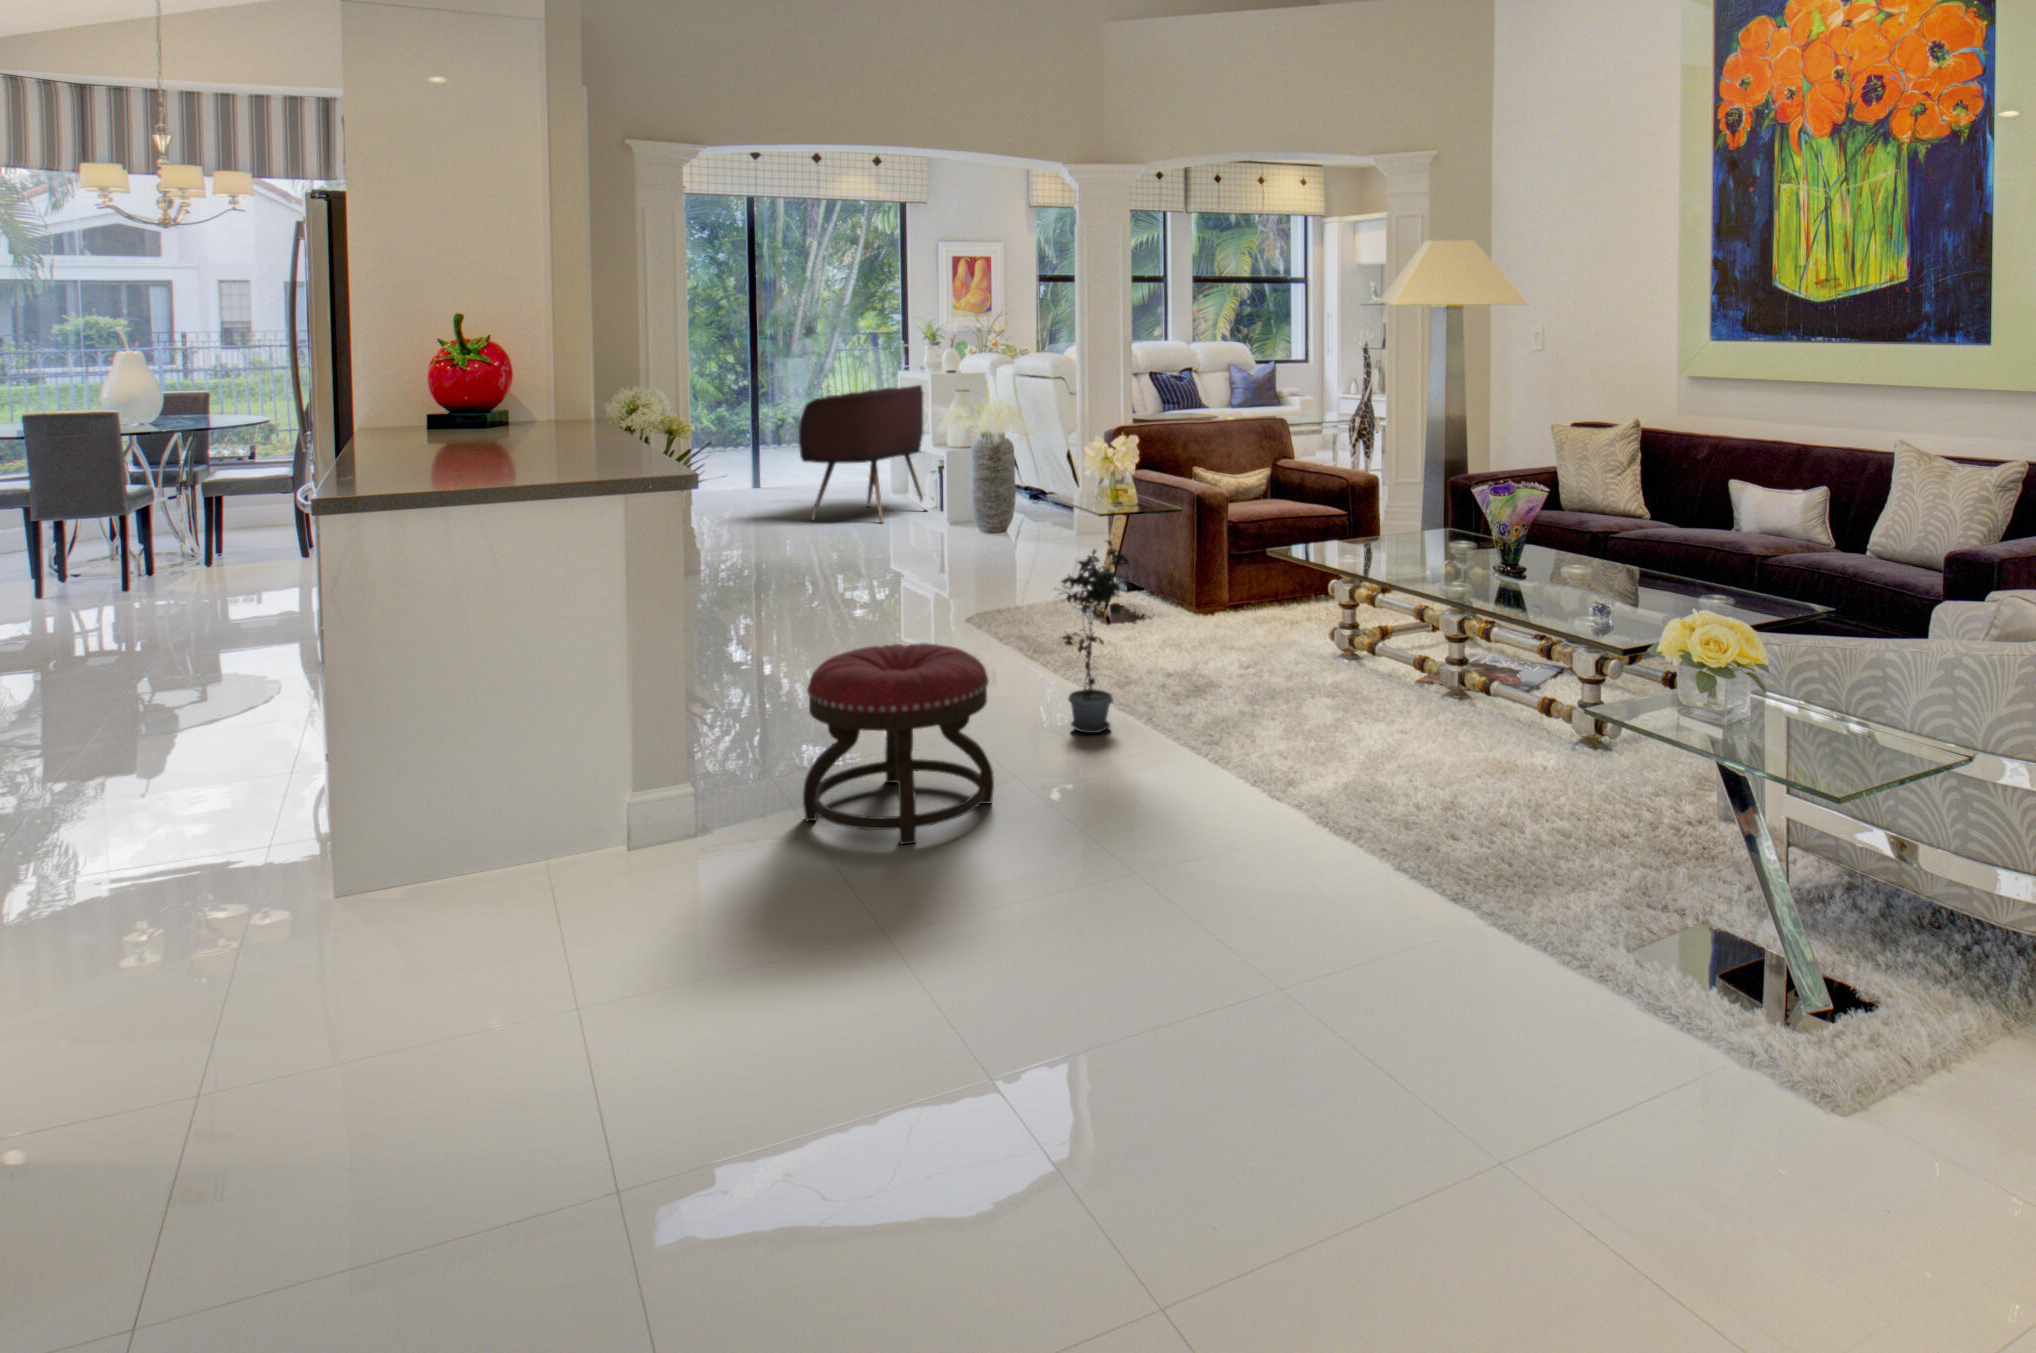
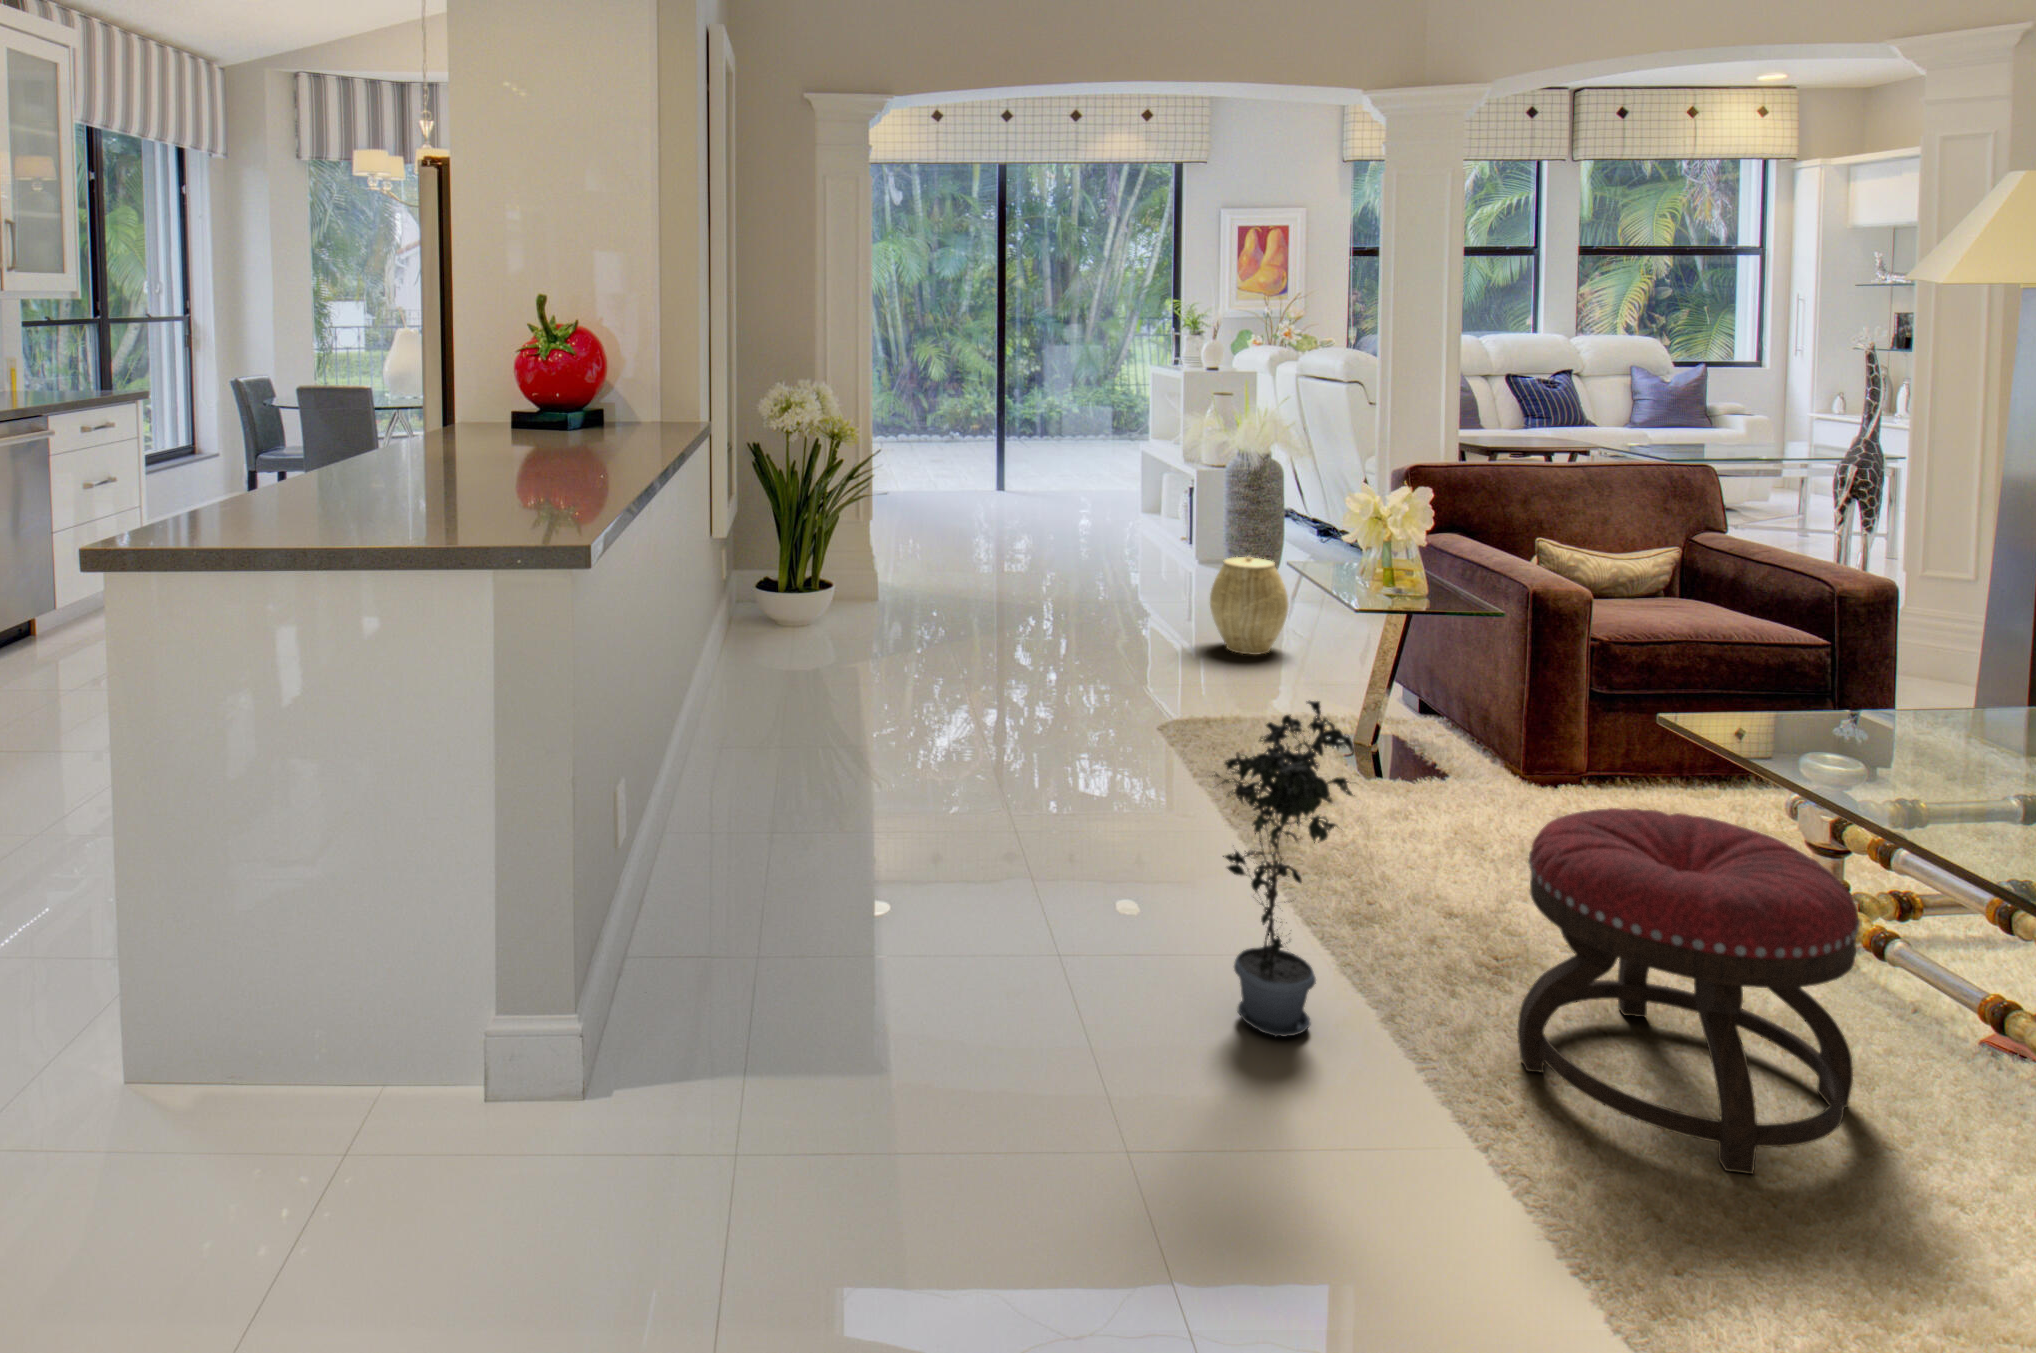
armchair: present [799,385,923,523] -> none [1031,384,1189,555]
woven basket: none [975,503,1030,573] -> present [1210,557,1289,655]
ottoman: present [803,643,994,844] -> present [1517,808,1860,1174]

